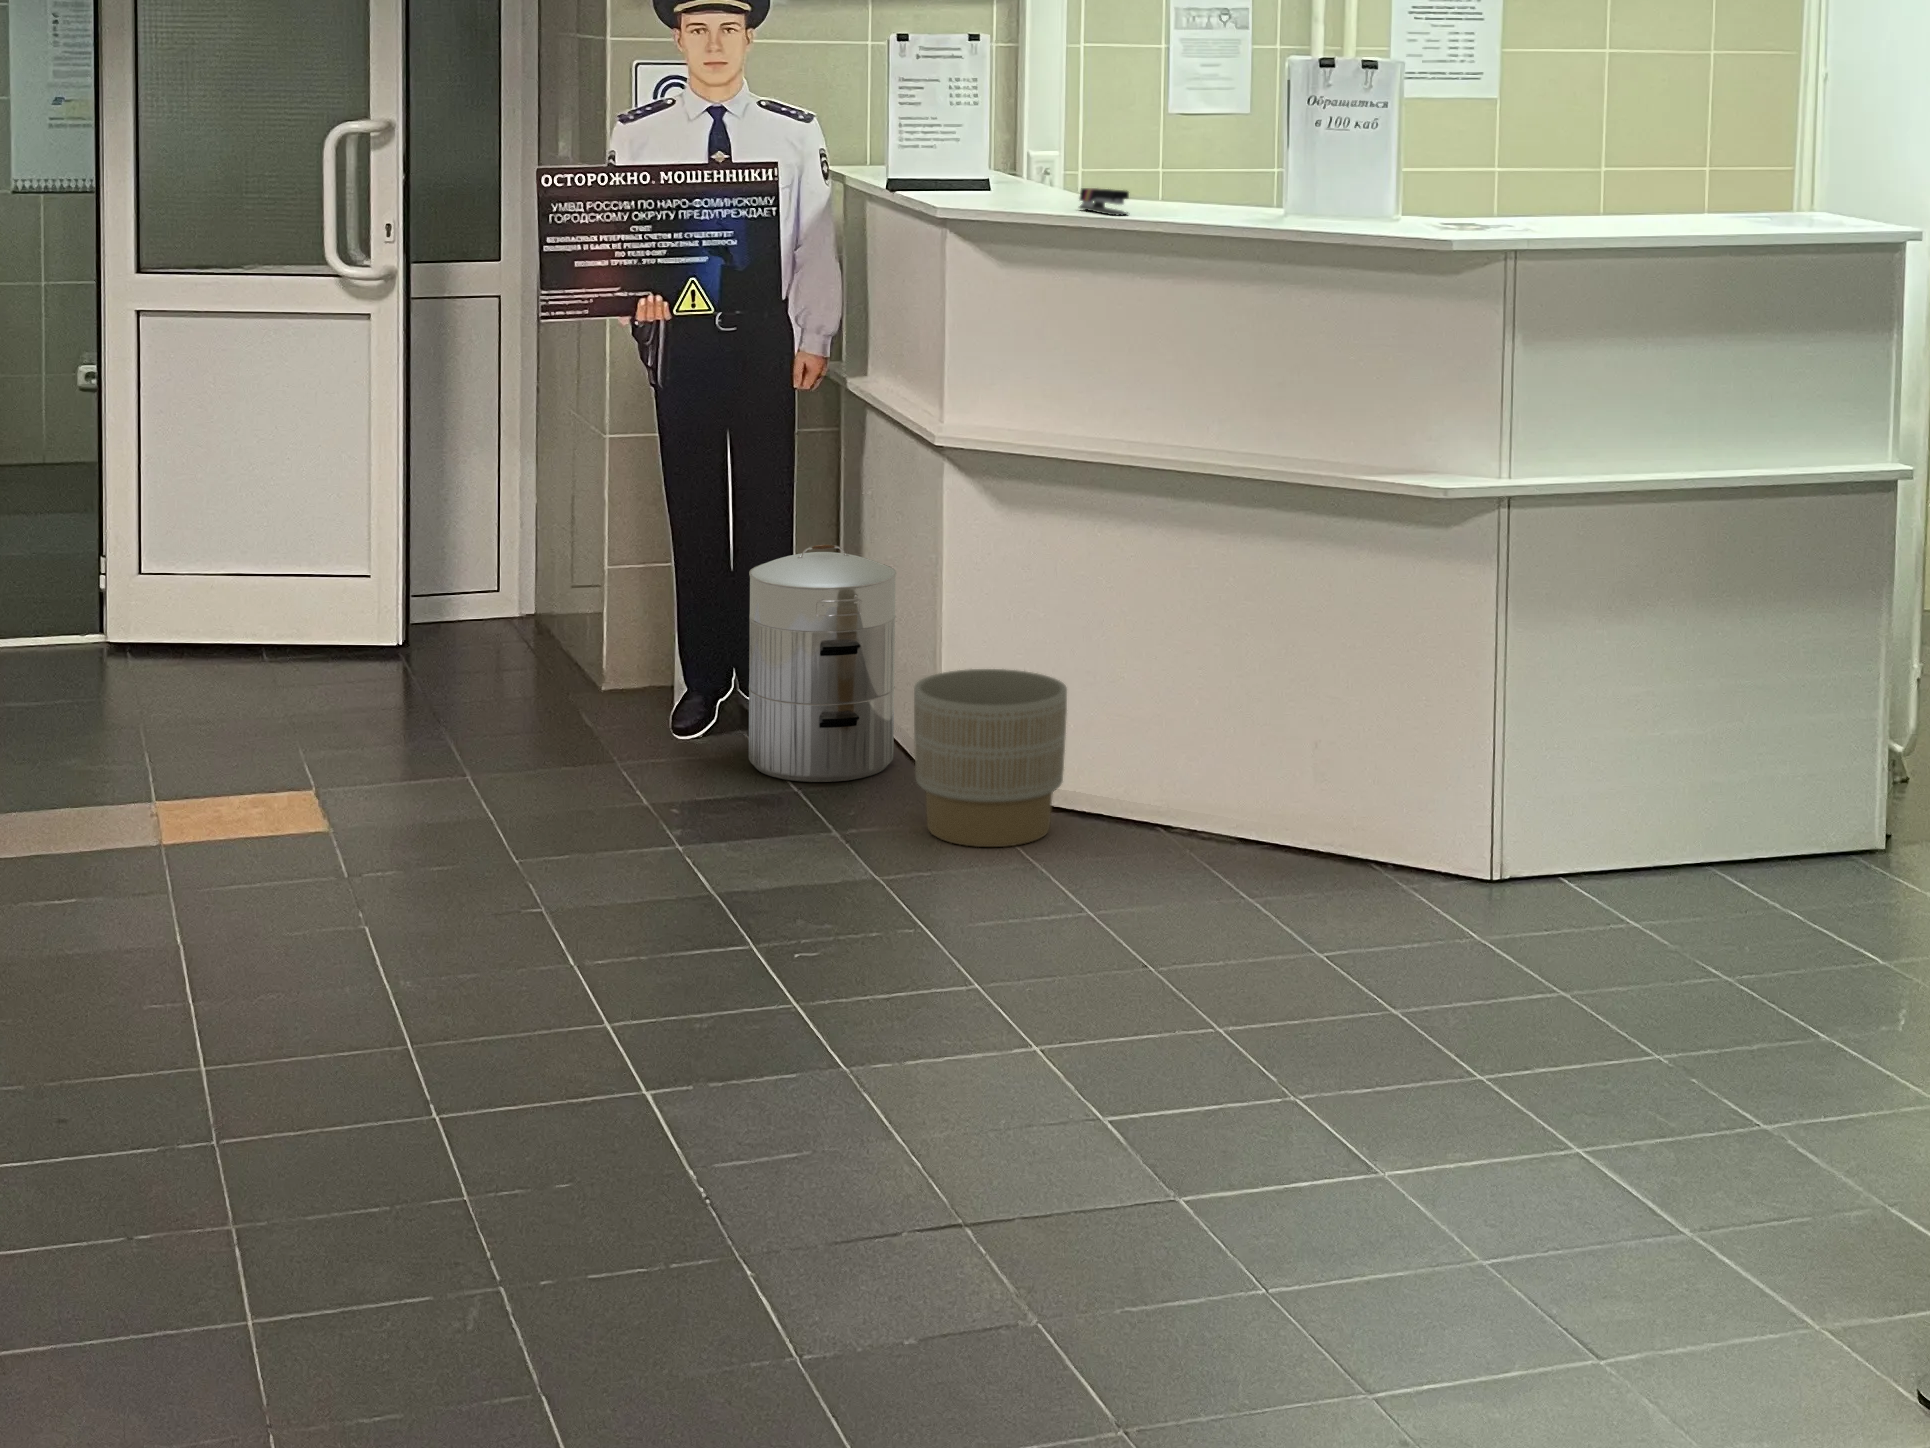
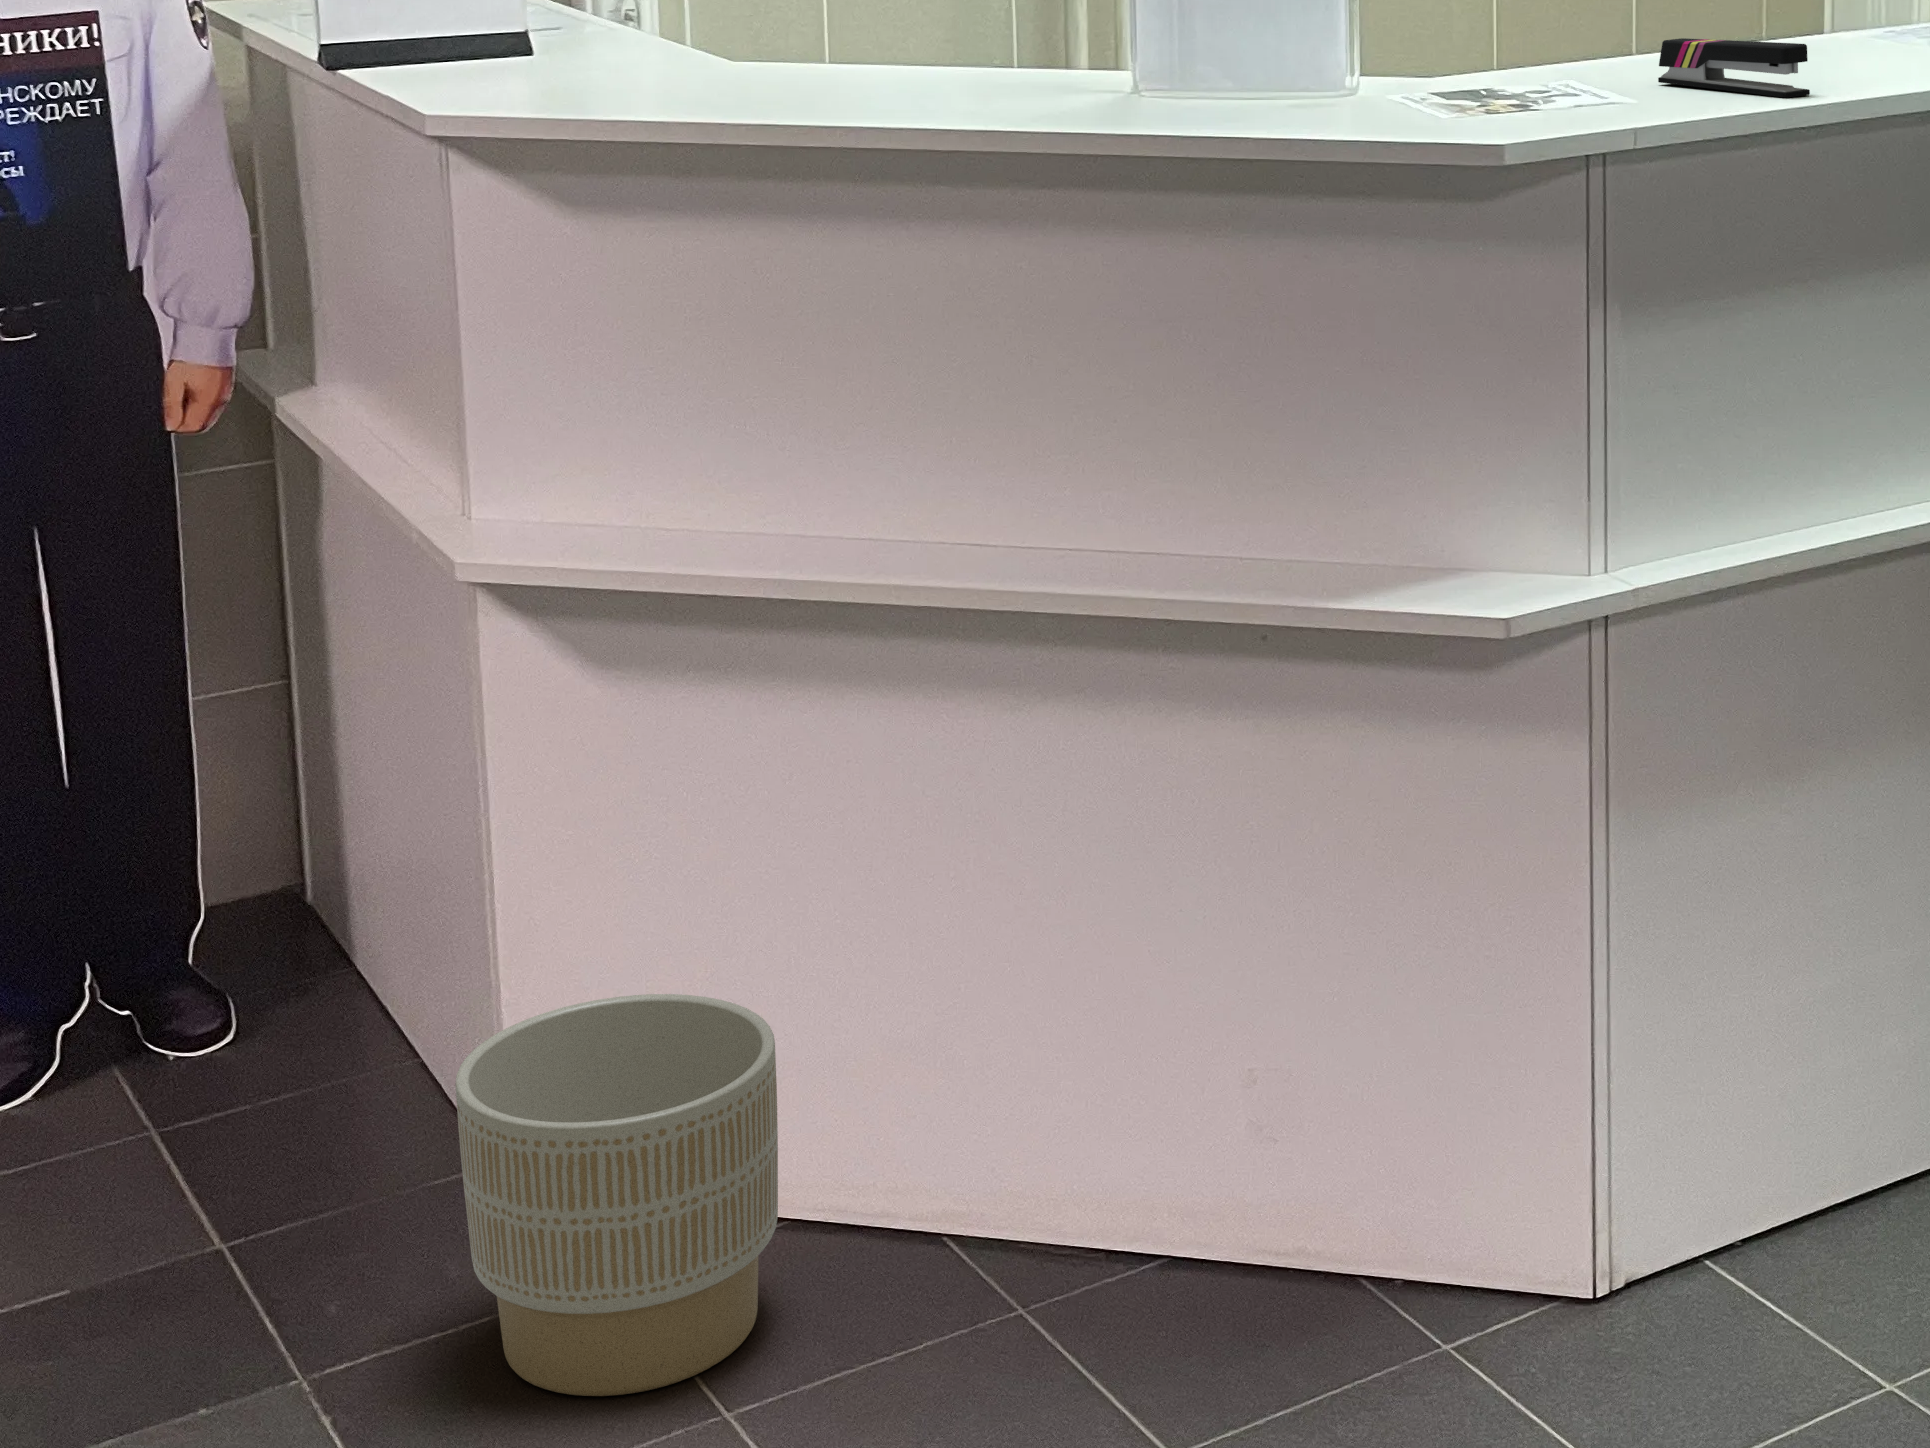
stapler: present [1080,188,1129,216] -> present [1658,38,1810,98]
waste bin: present [749,544,896,782] -> none [89,762,419,1245]

